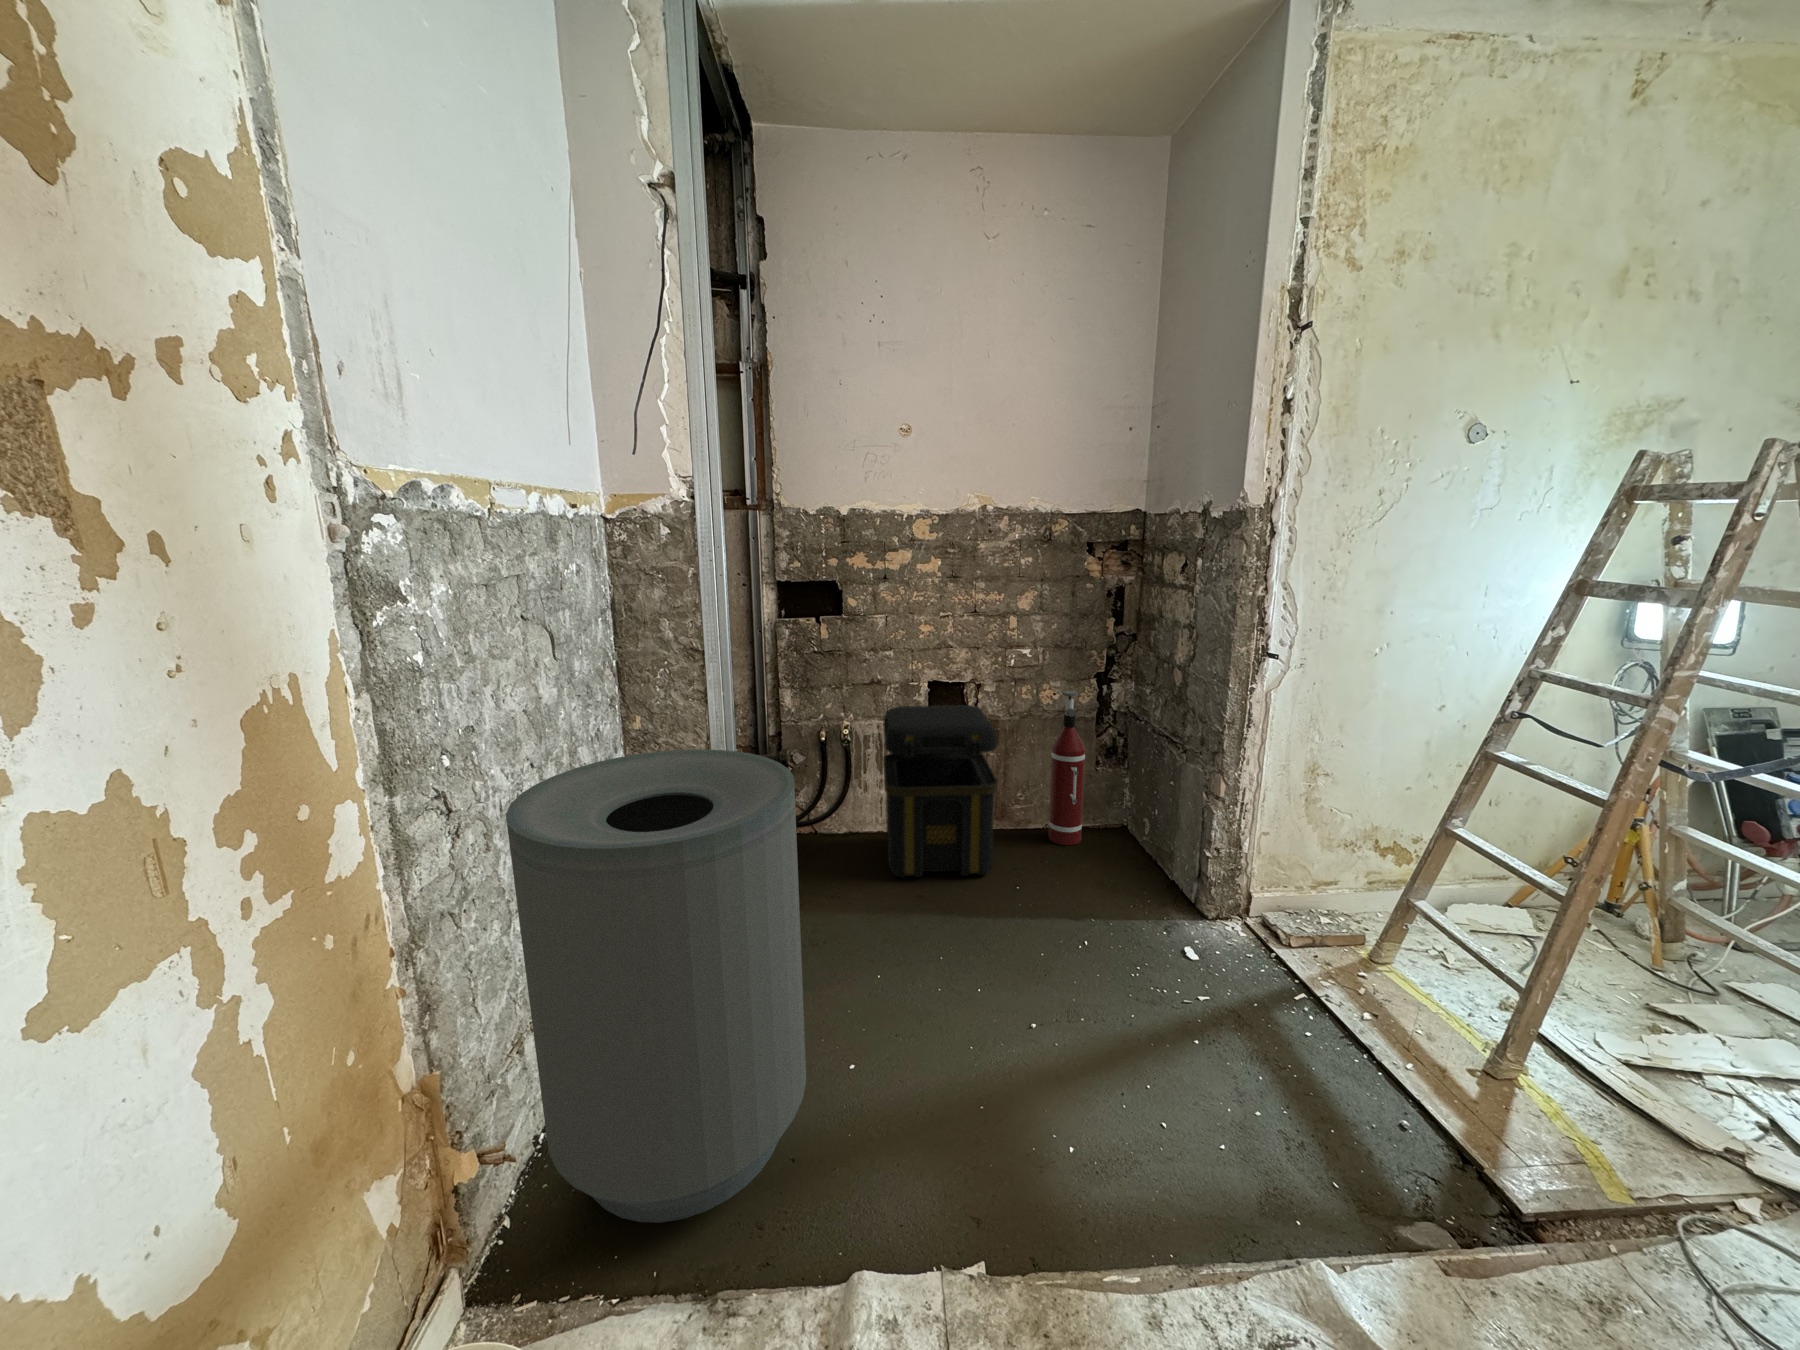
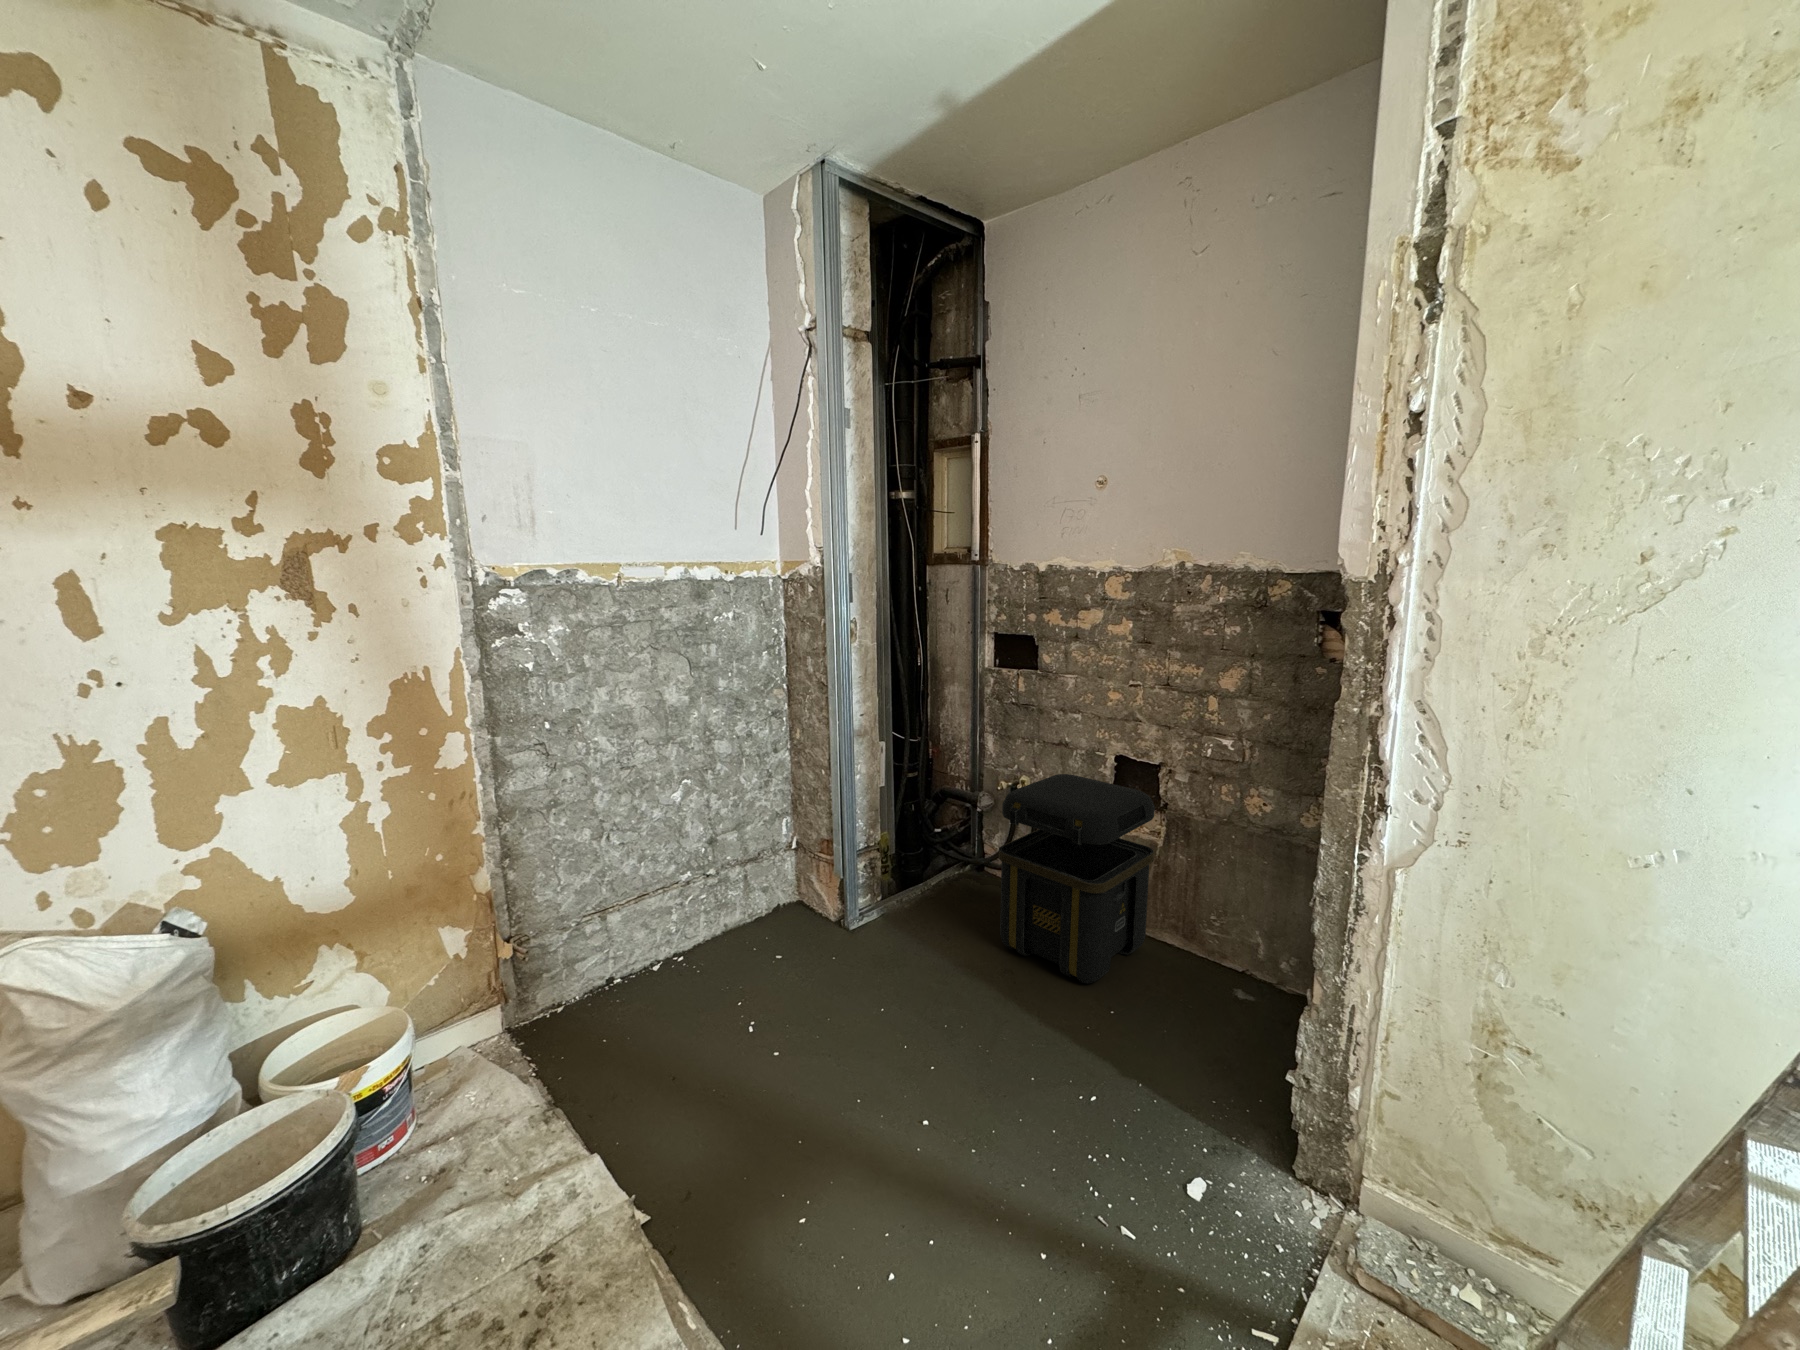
fire extinguisher: present [1048,691,1085,845] -> none [1223,803,1280,1010]
trash can: present [506,749,806,1223] -> none [533,750,738,1070]

